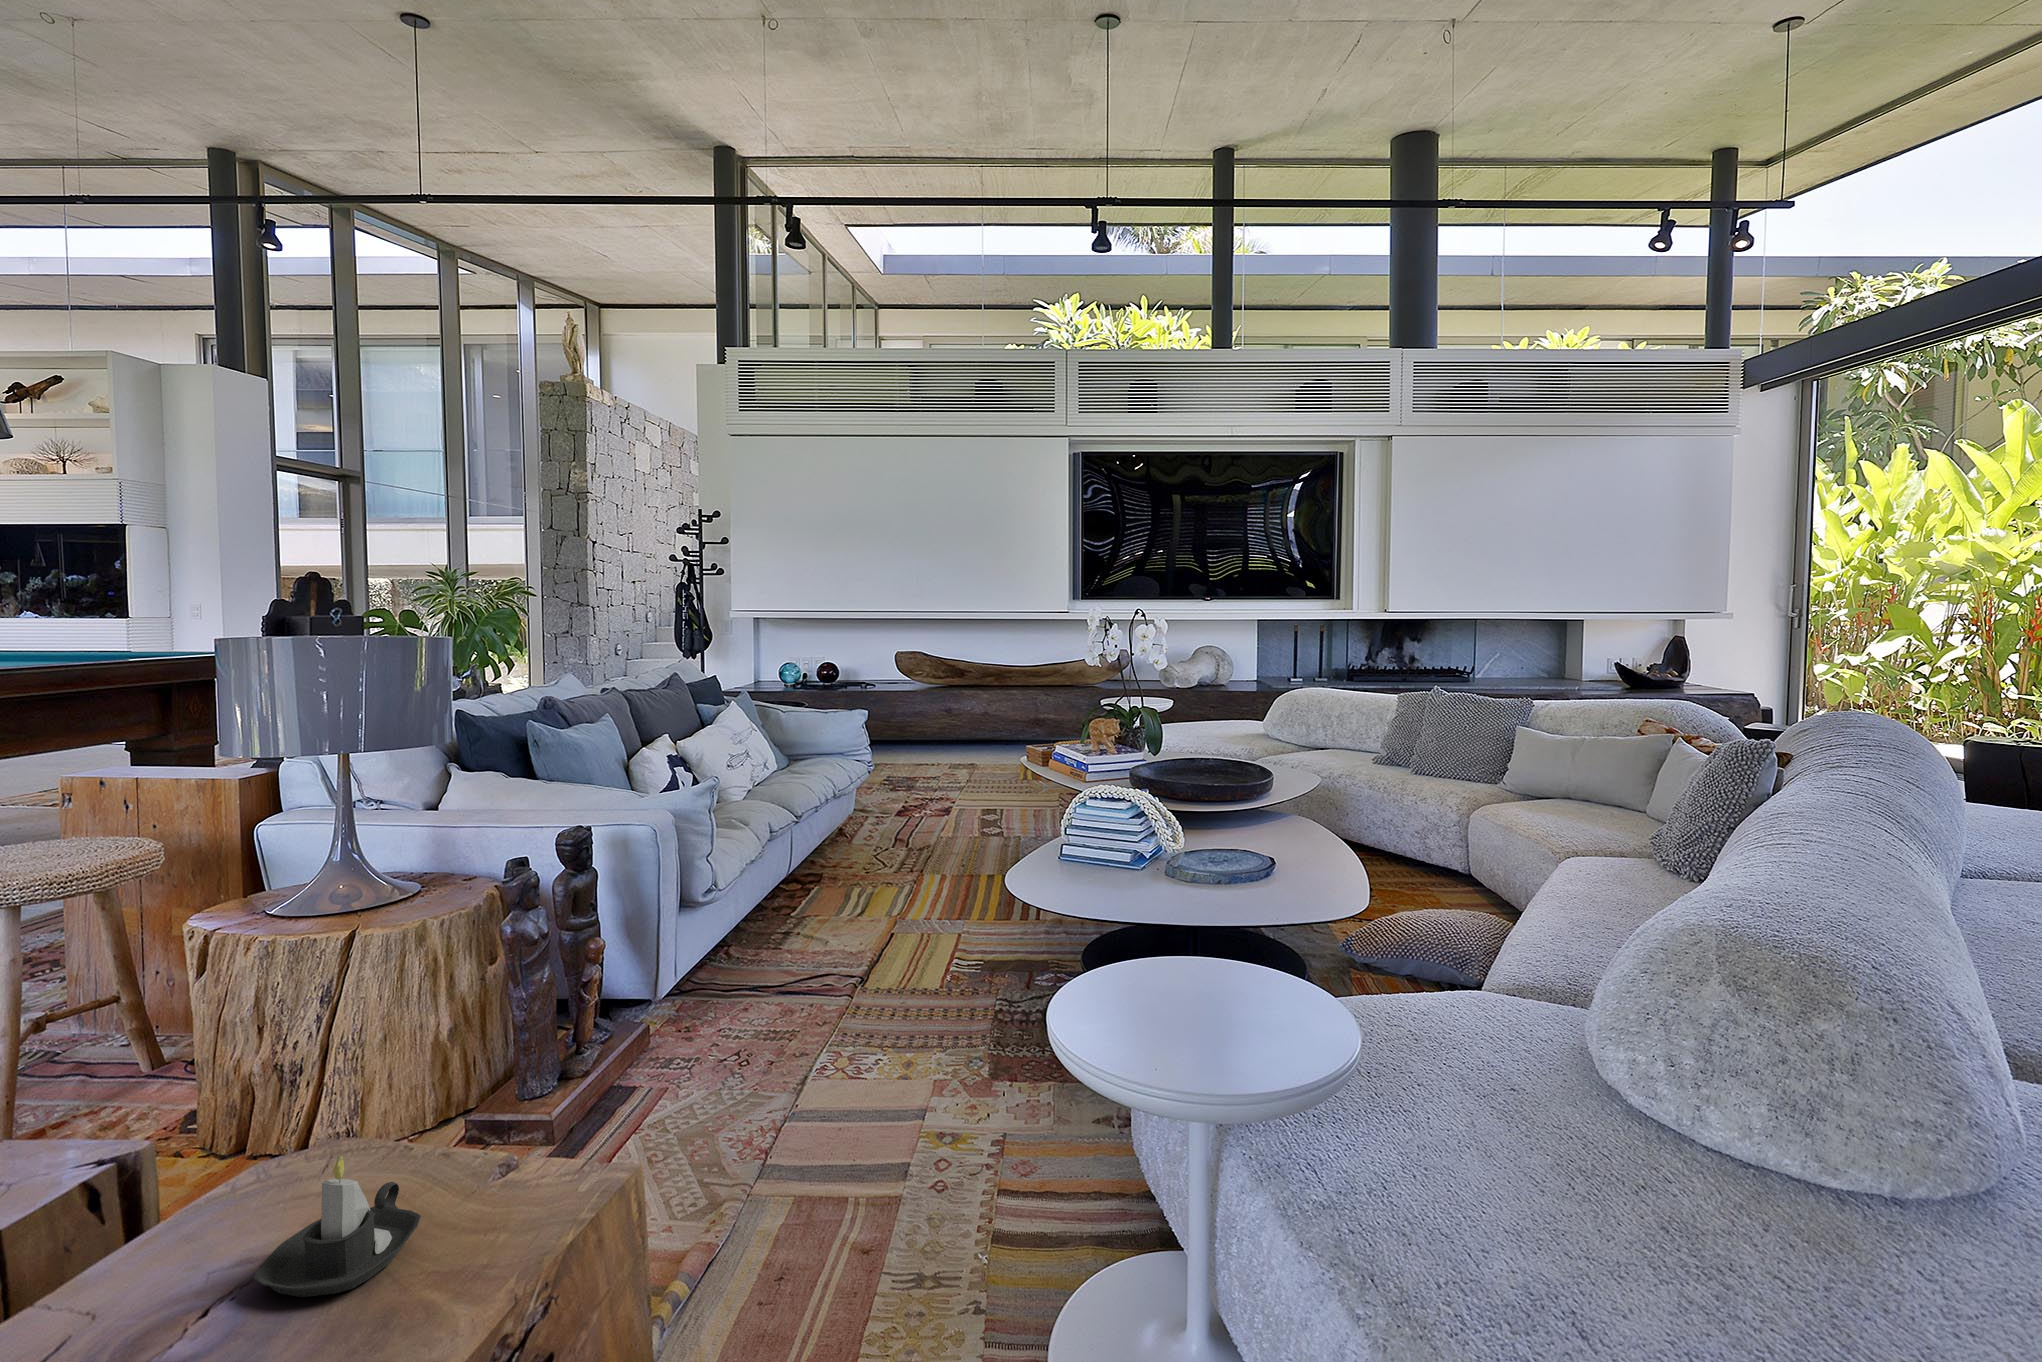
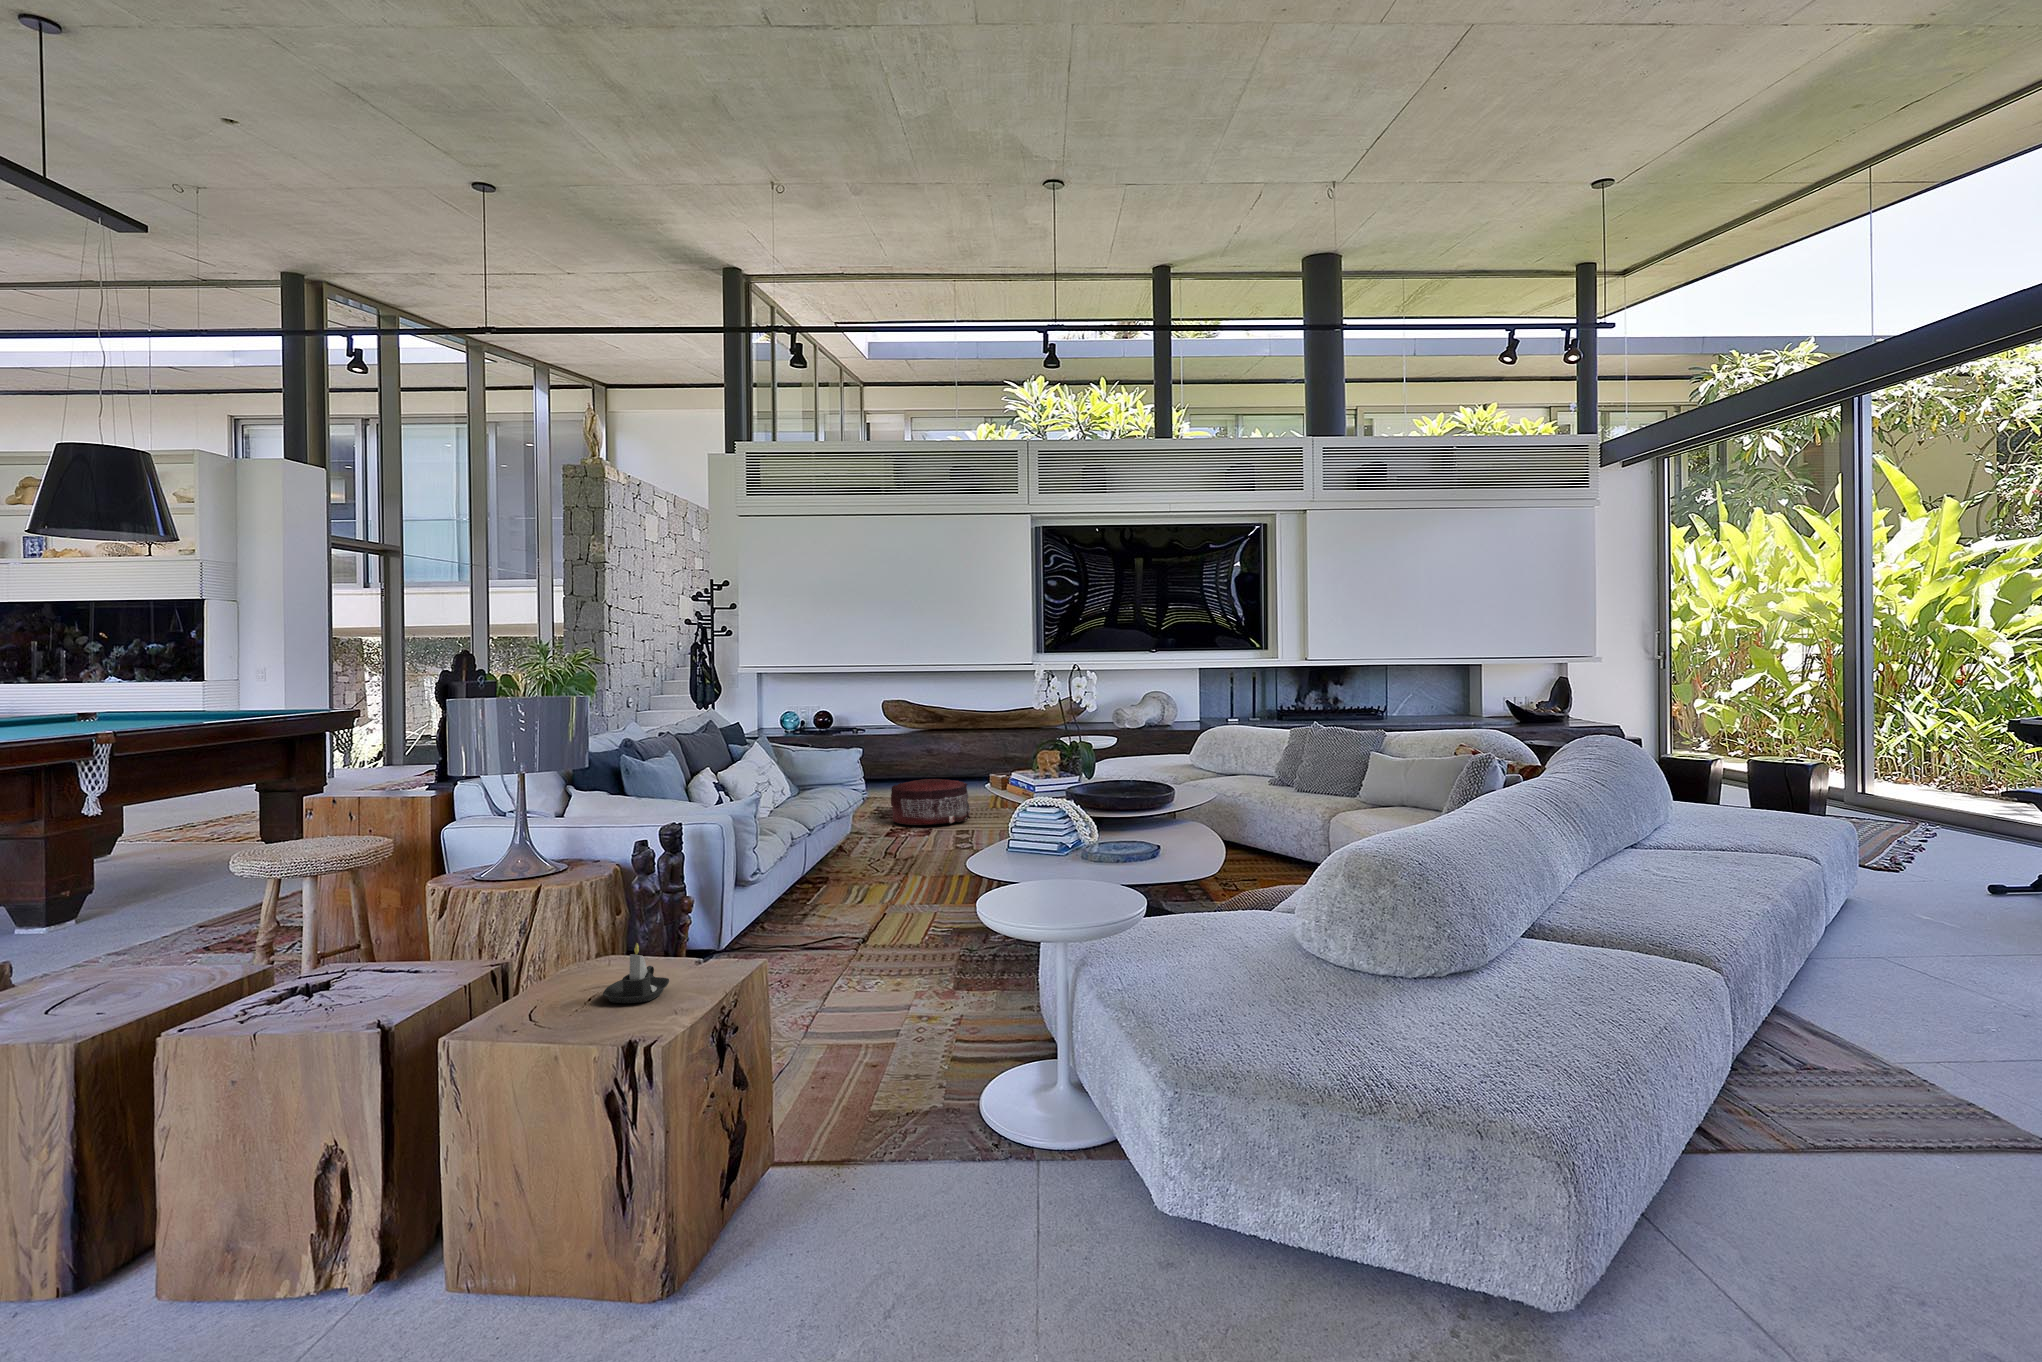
pouf: none [906,745,999,801] -> present [891,779,970,825]

